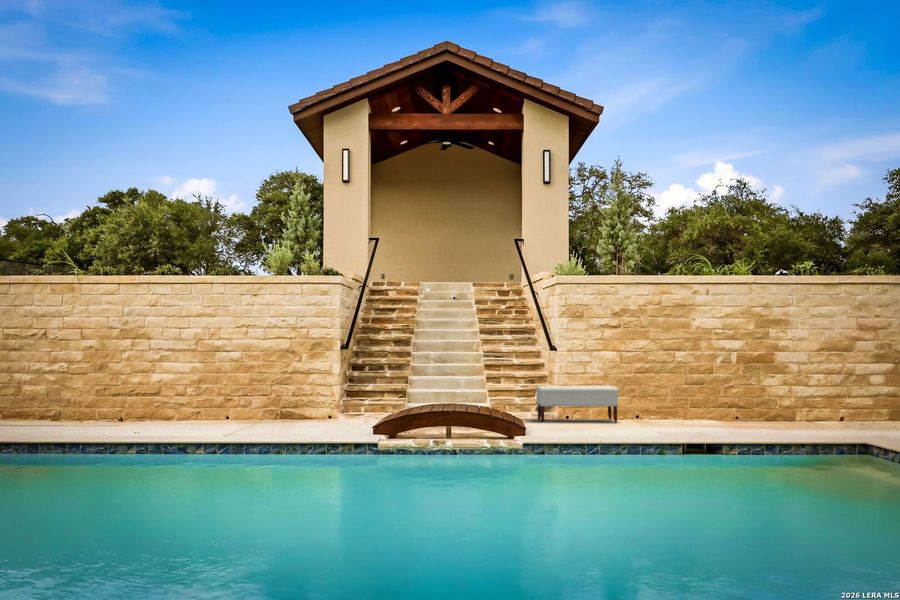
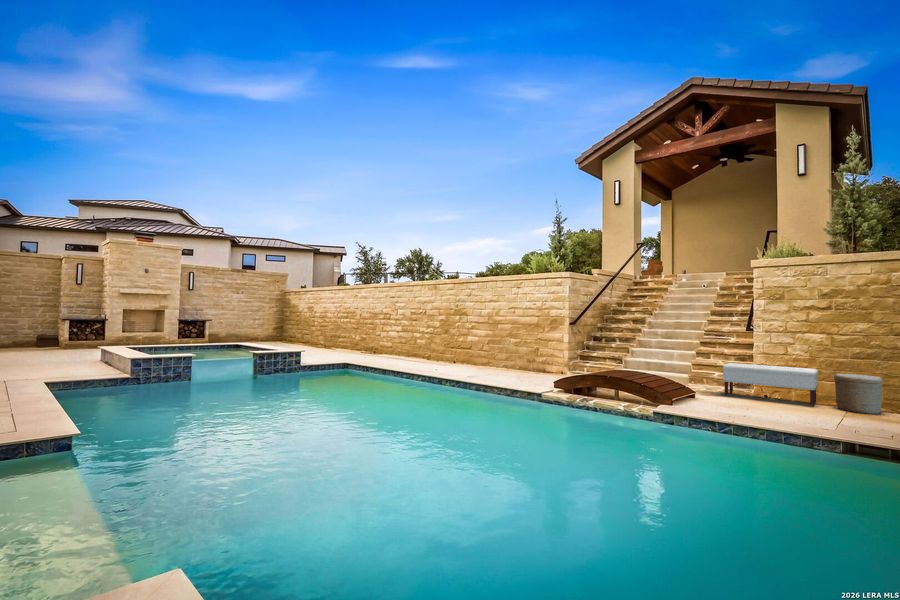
woven basket: none [628,388,662,423] -> present [834,374,882,414]

